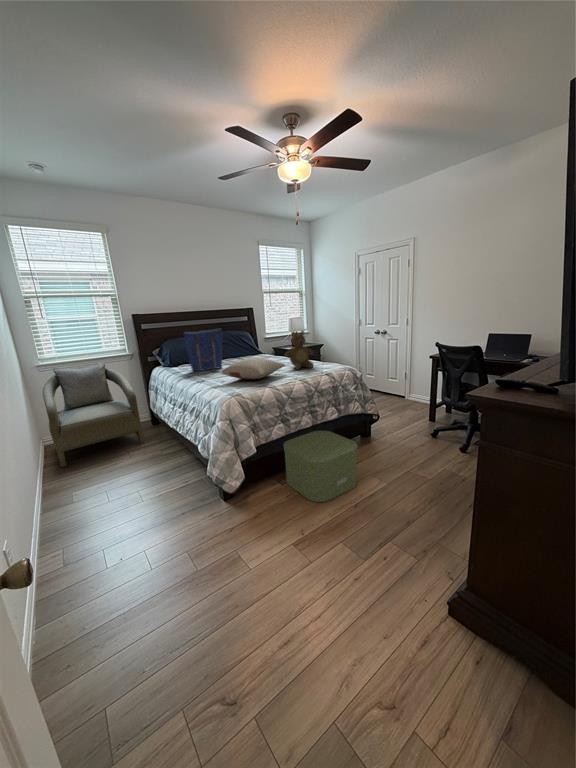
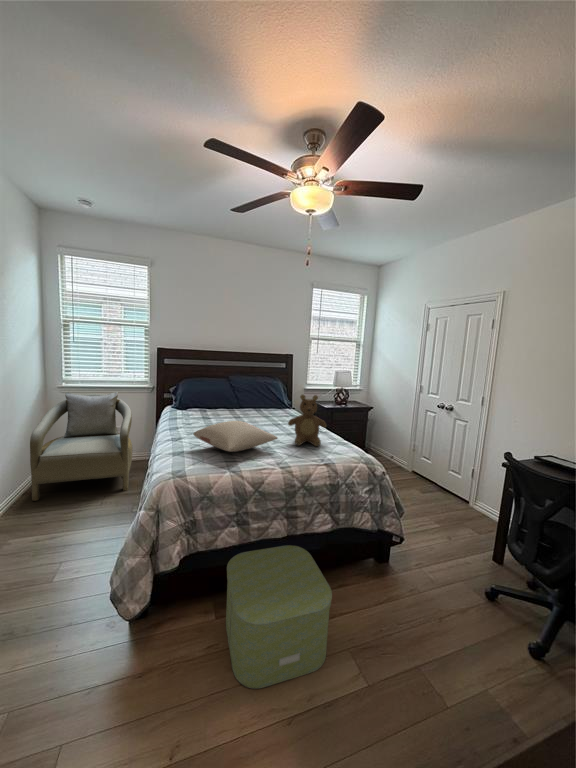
tote bag: present [184,329,222,371] -> none [188,375,231,421]

